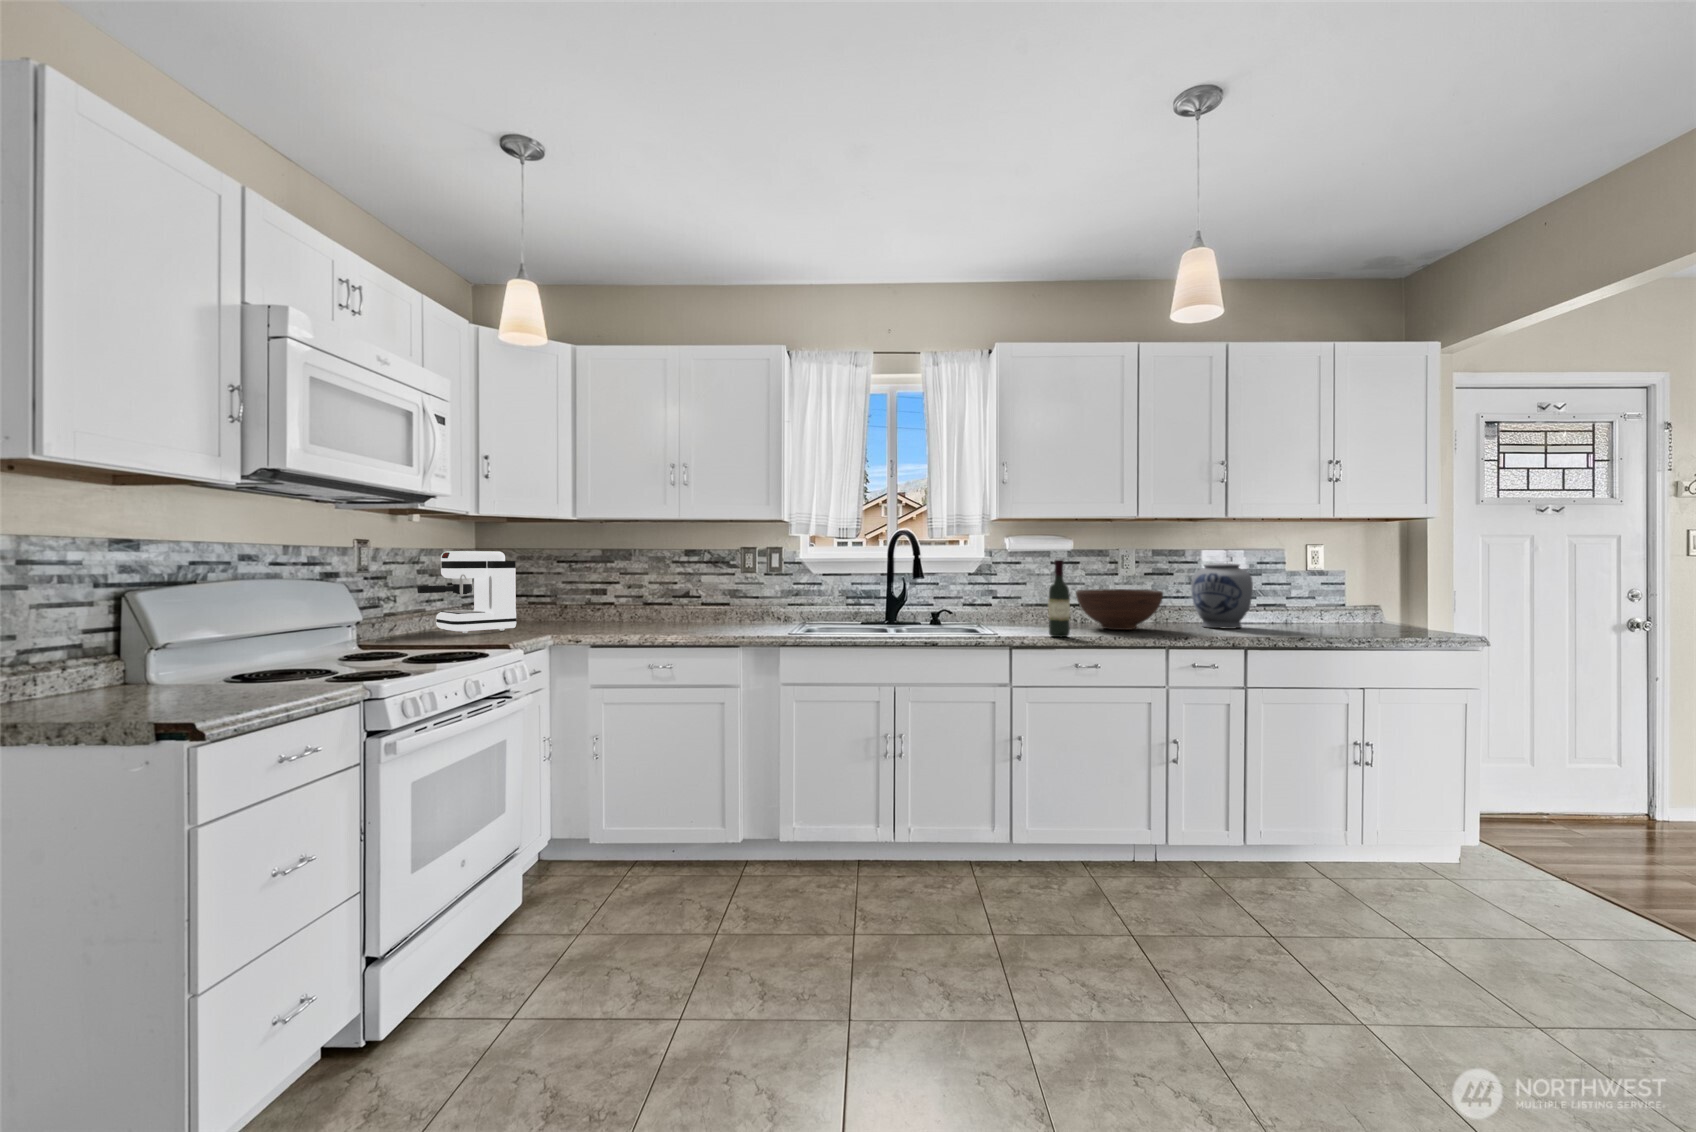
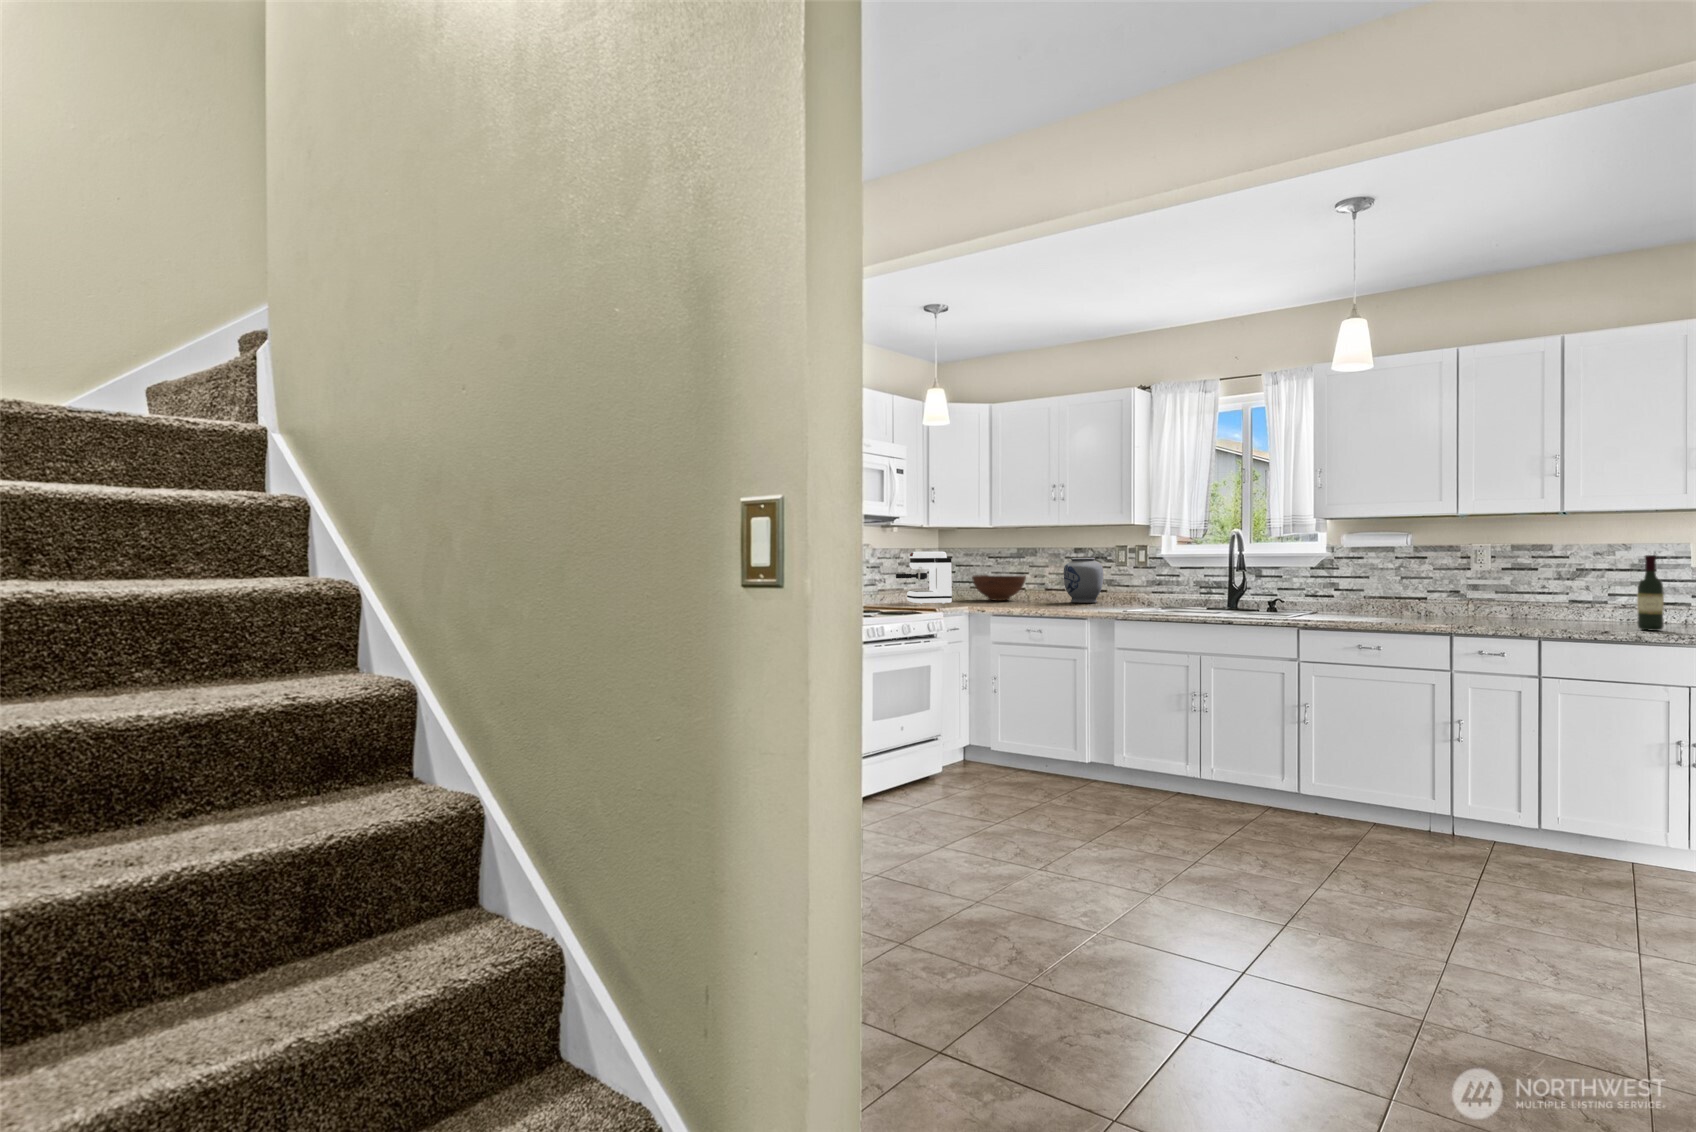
wine bottle: present [1048,560,1070,637] -> present [1637,555,1664,631]
vase: present [1191,563,1253,629] -> present [1064,558,1103,603]
fruit bowl: present [1076,589,1163,630] -> present [972,575,1026,601]

